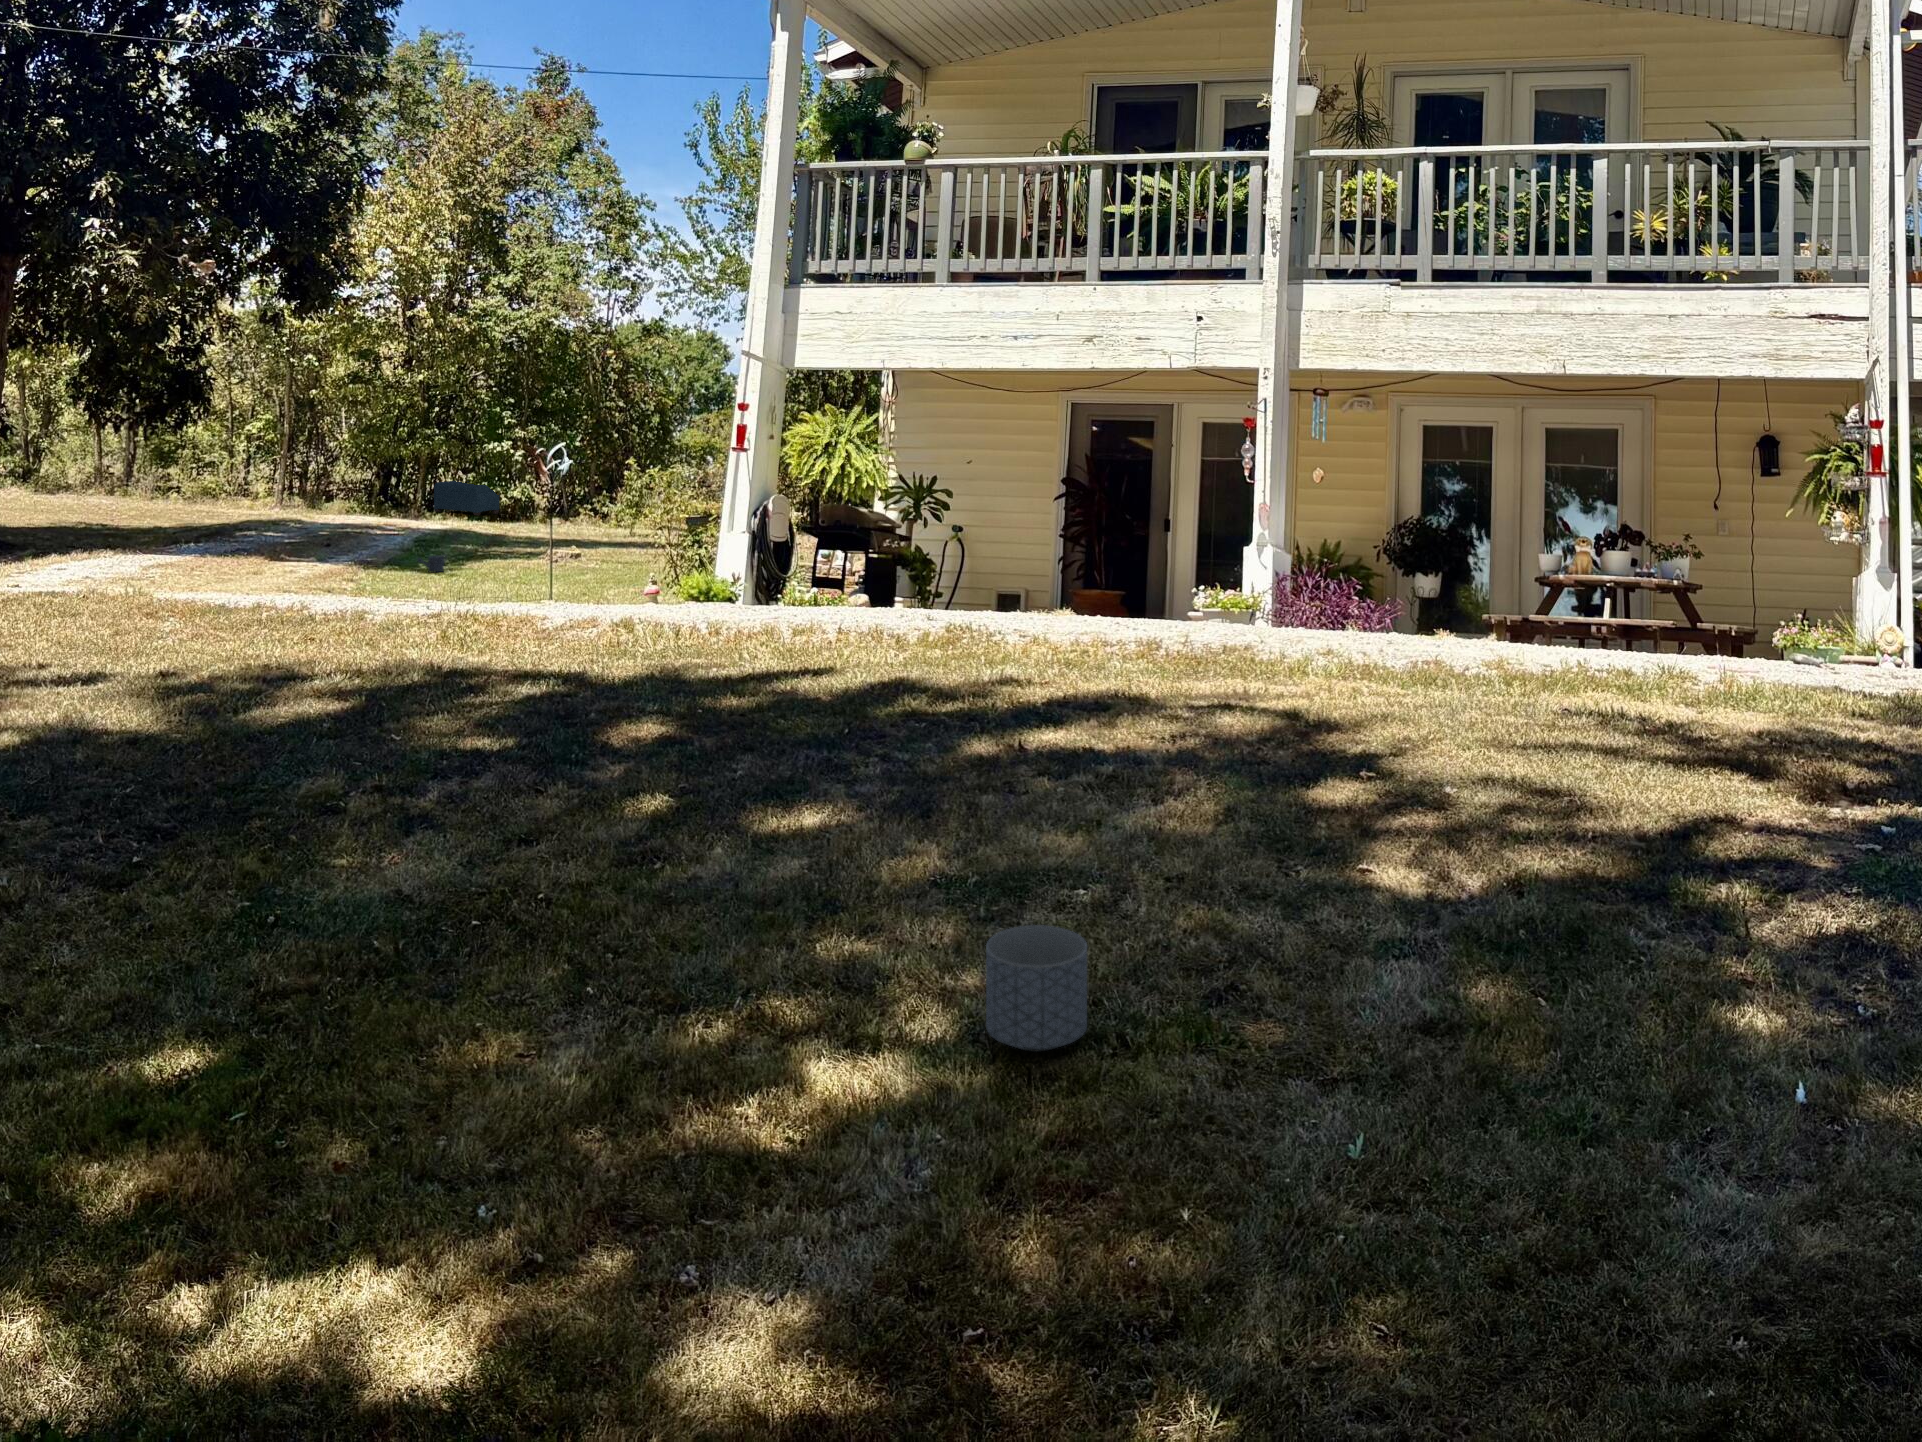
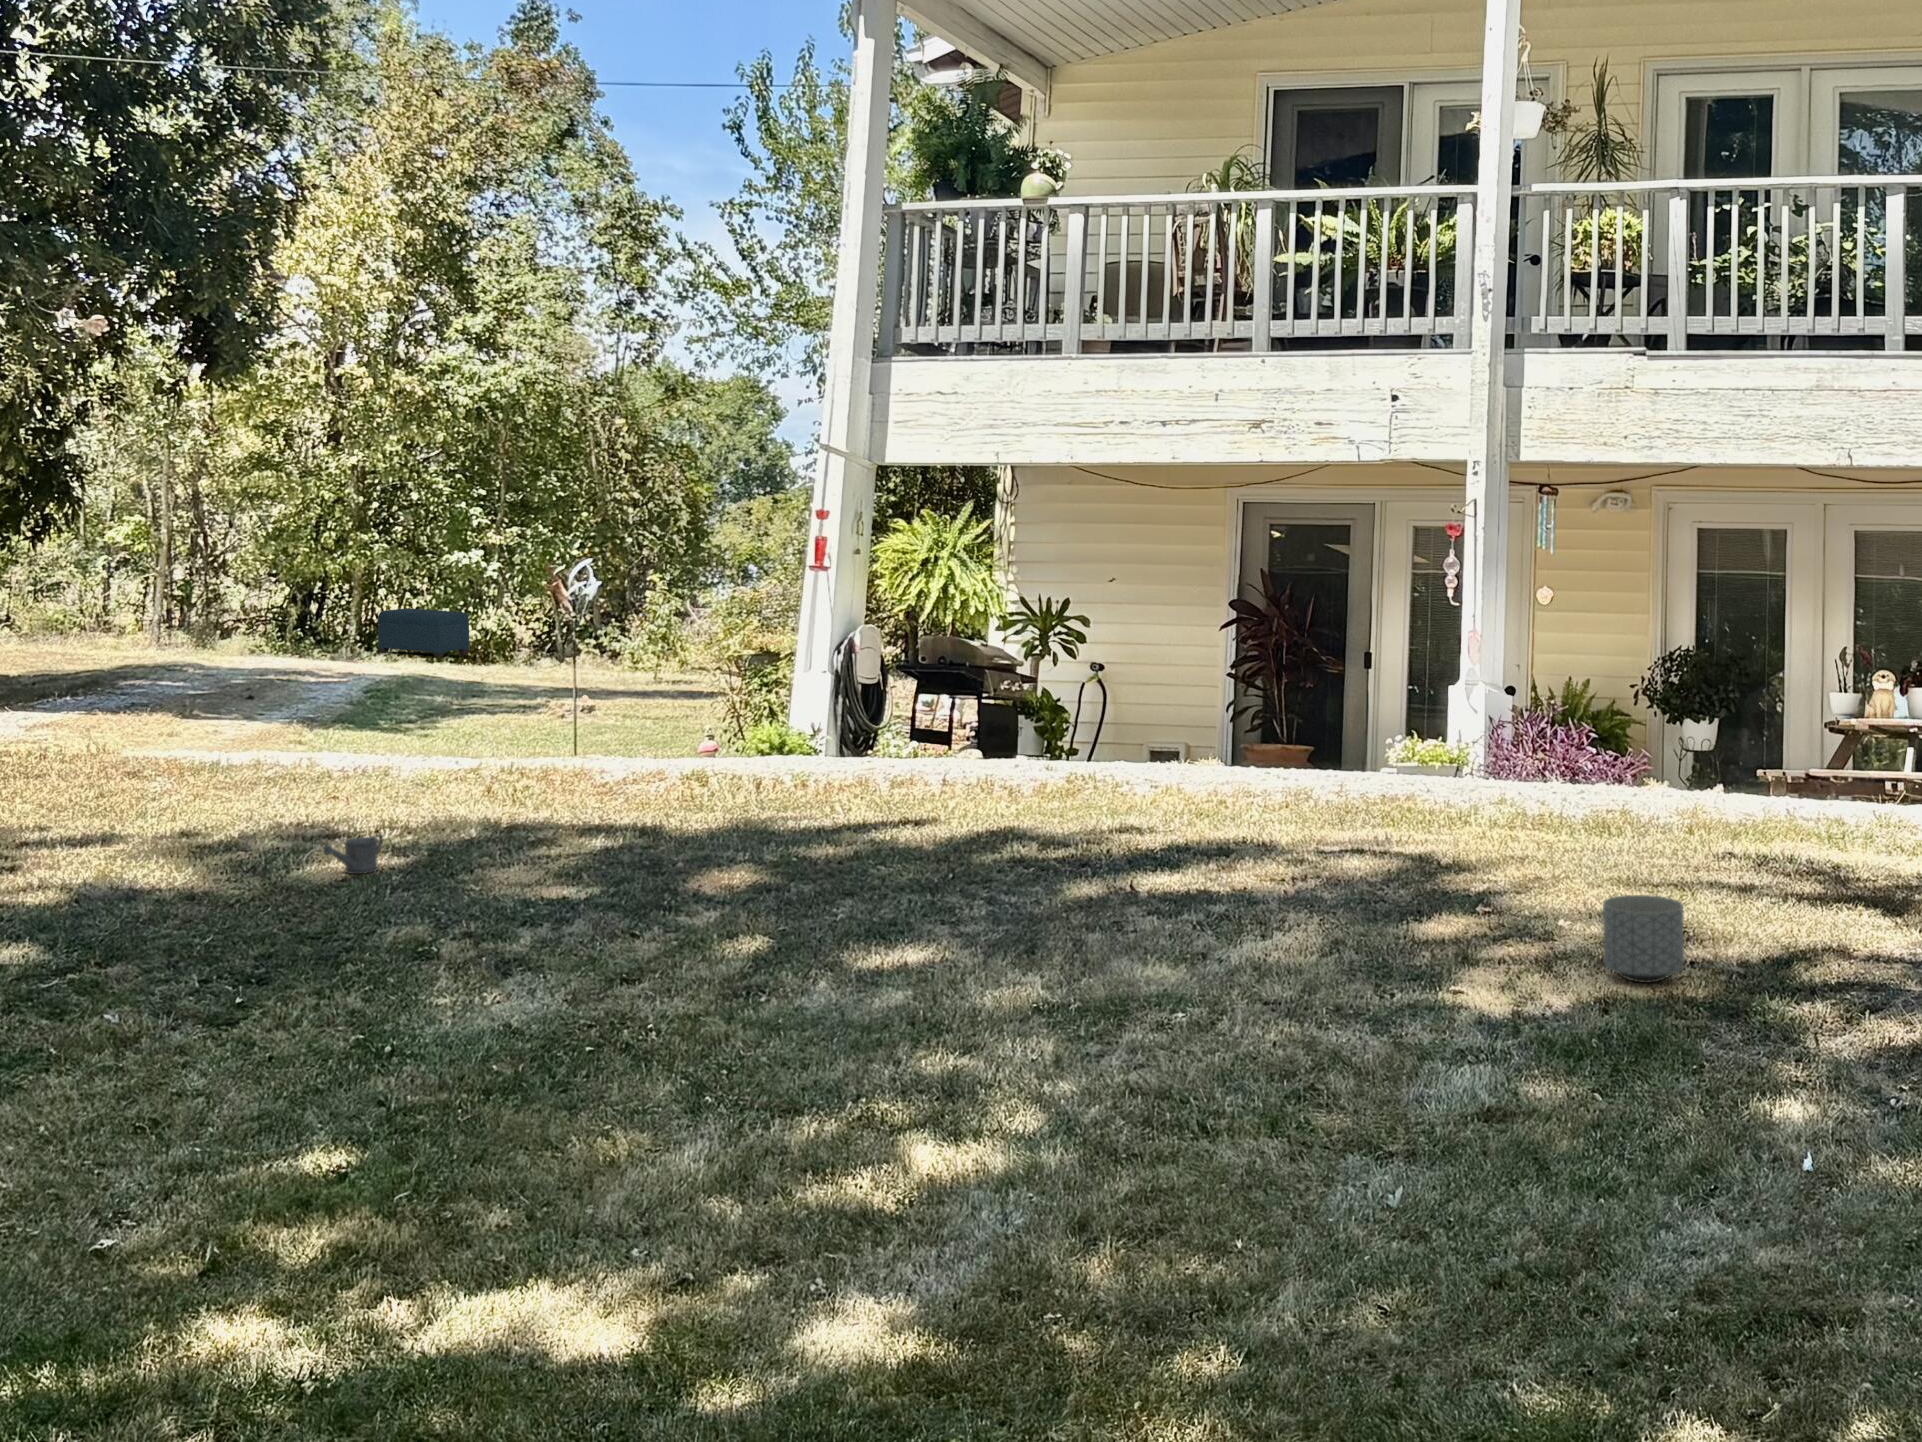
watering can: present [418,555,447,572] -> present [323,834,383,874]
planter: present [986,925,1087,1052] -> present [1603,895,1684,983]

